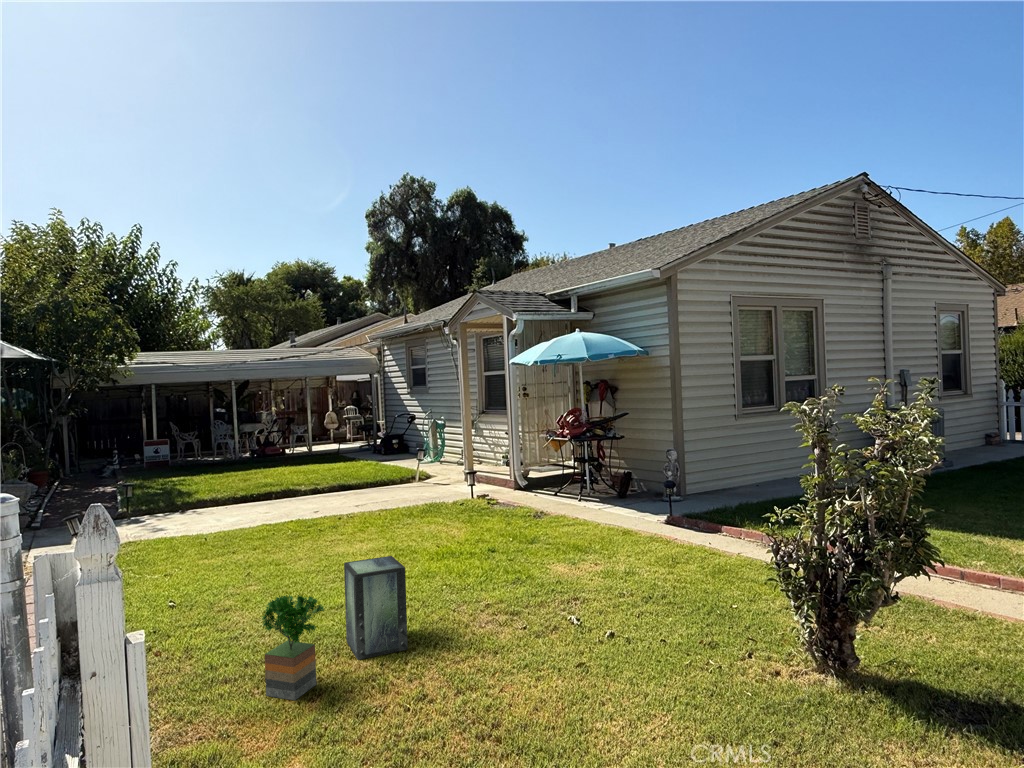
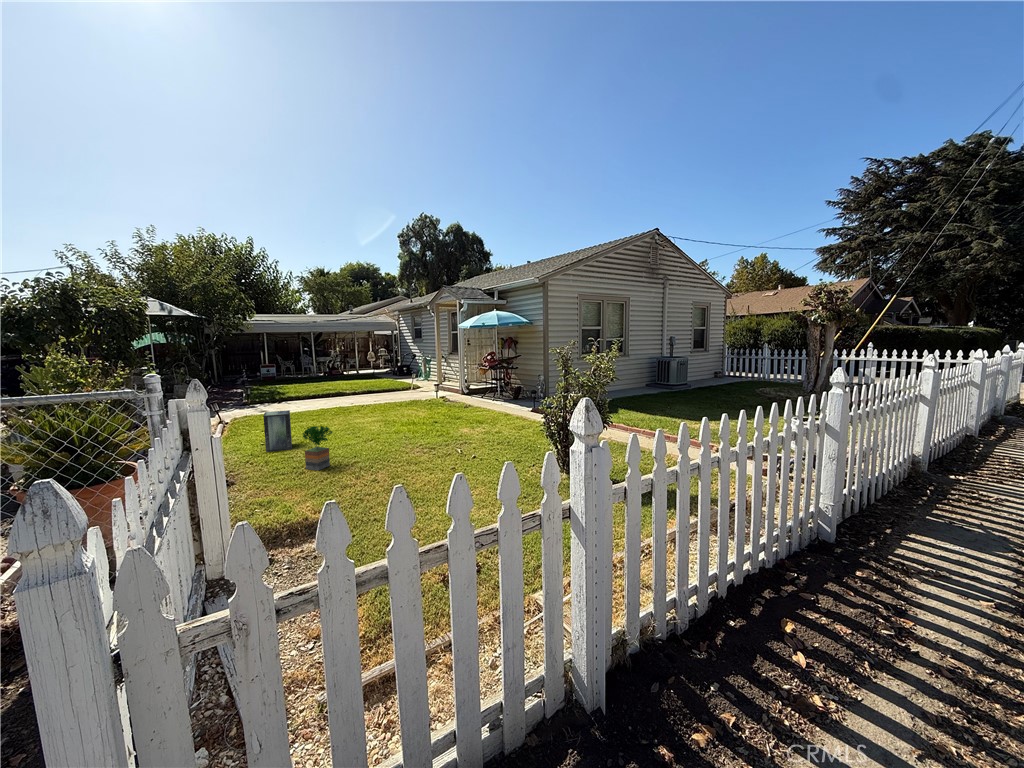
storage box: present [344,556,408,660] -> present [263,410,292,452]

